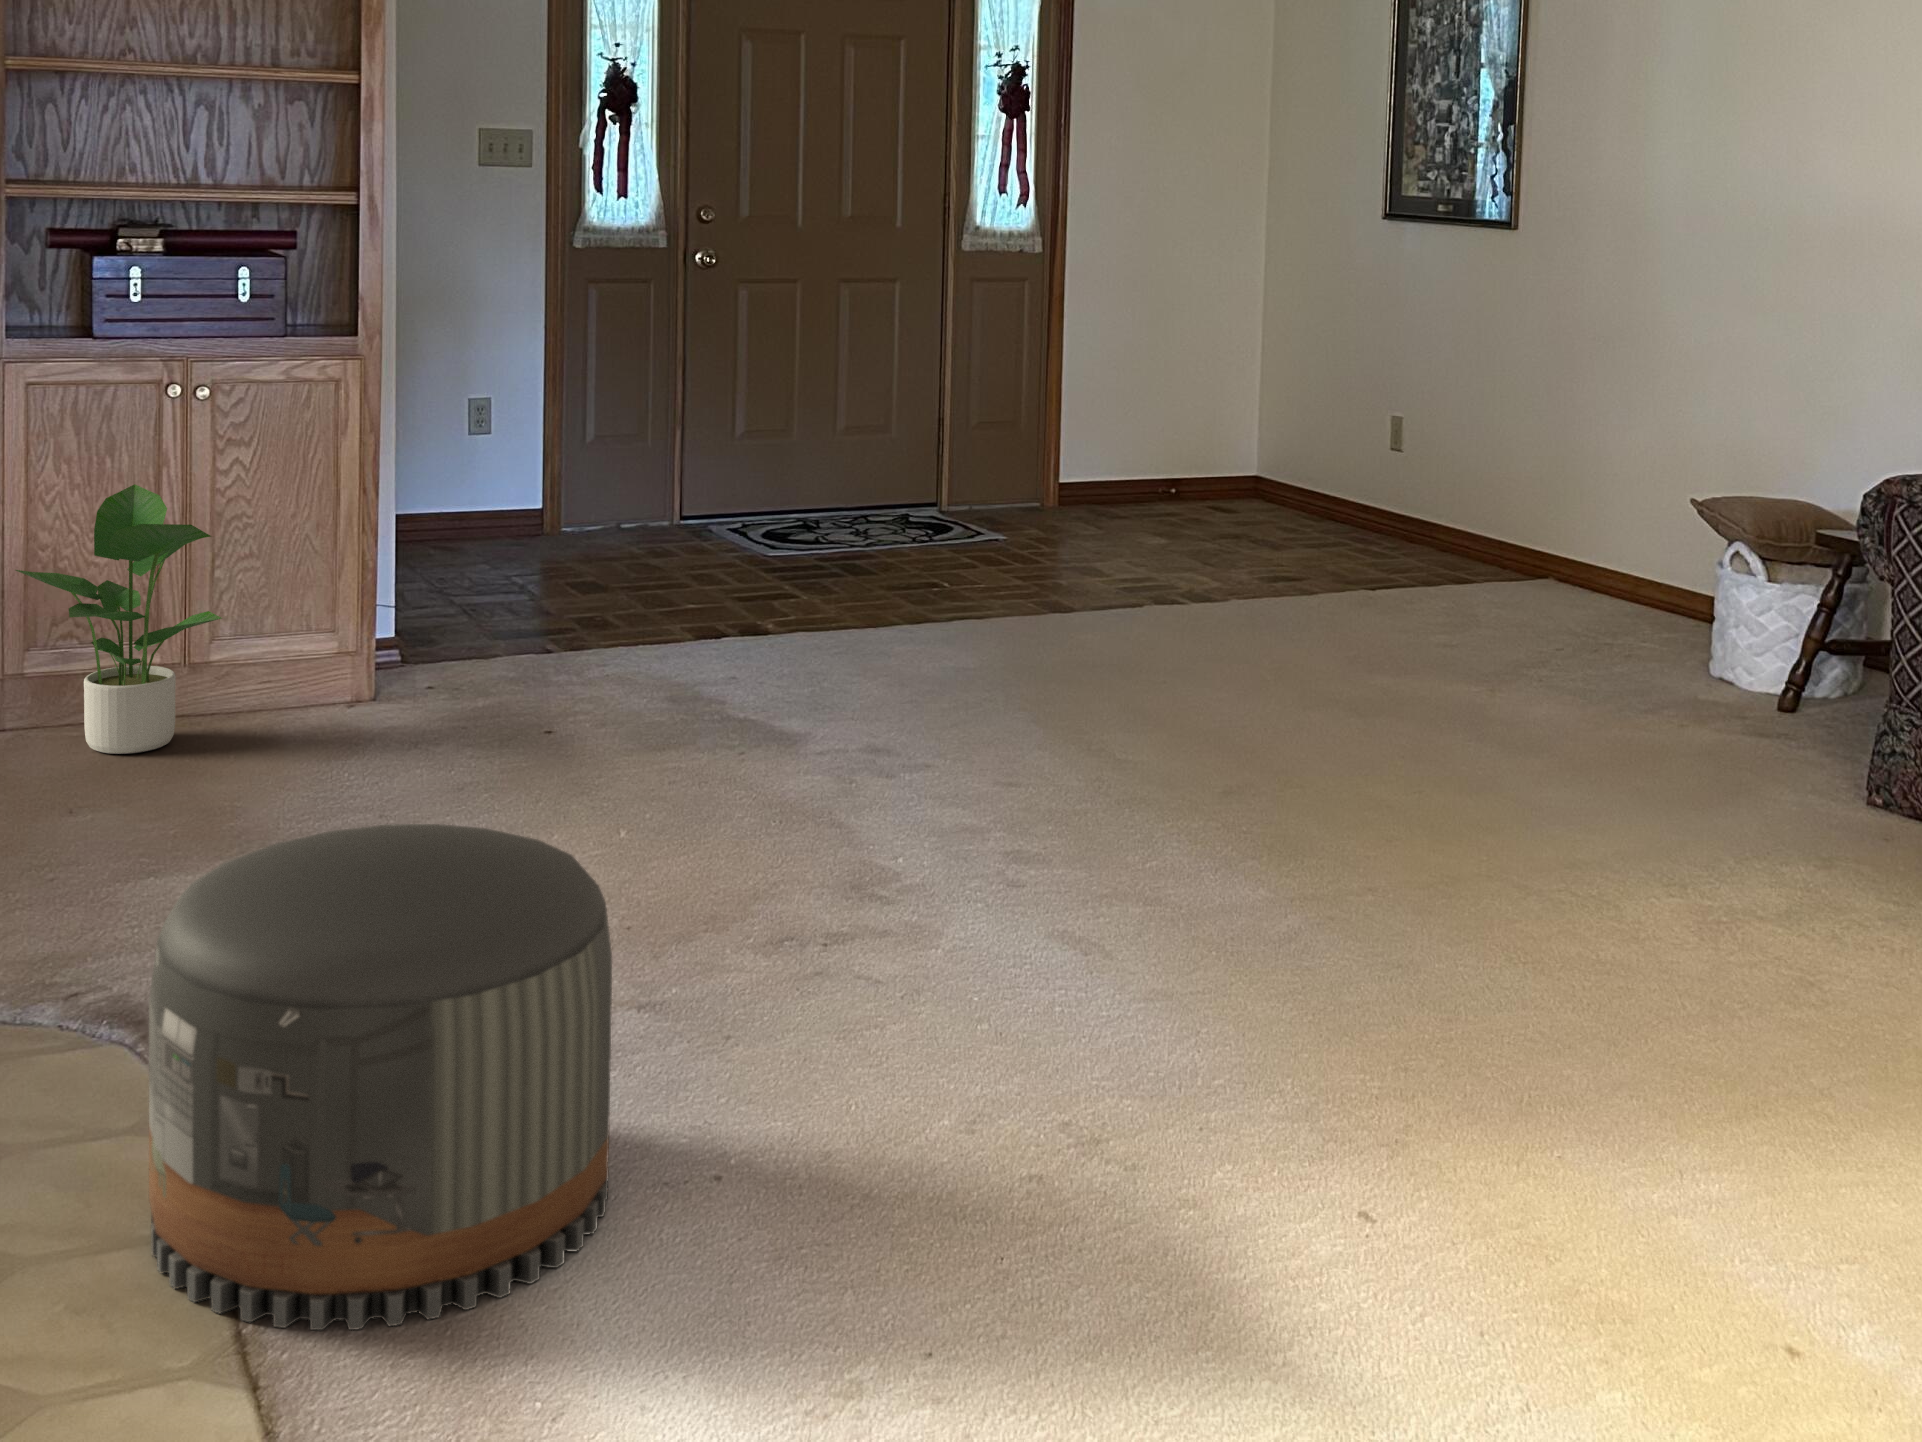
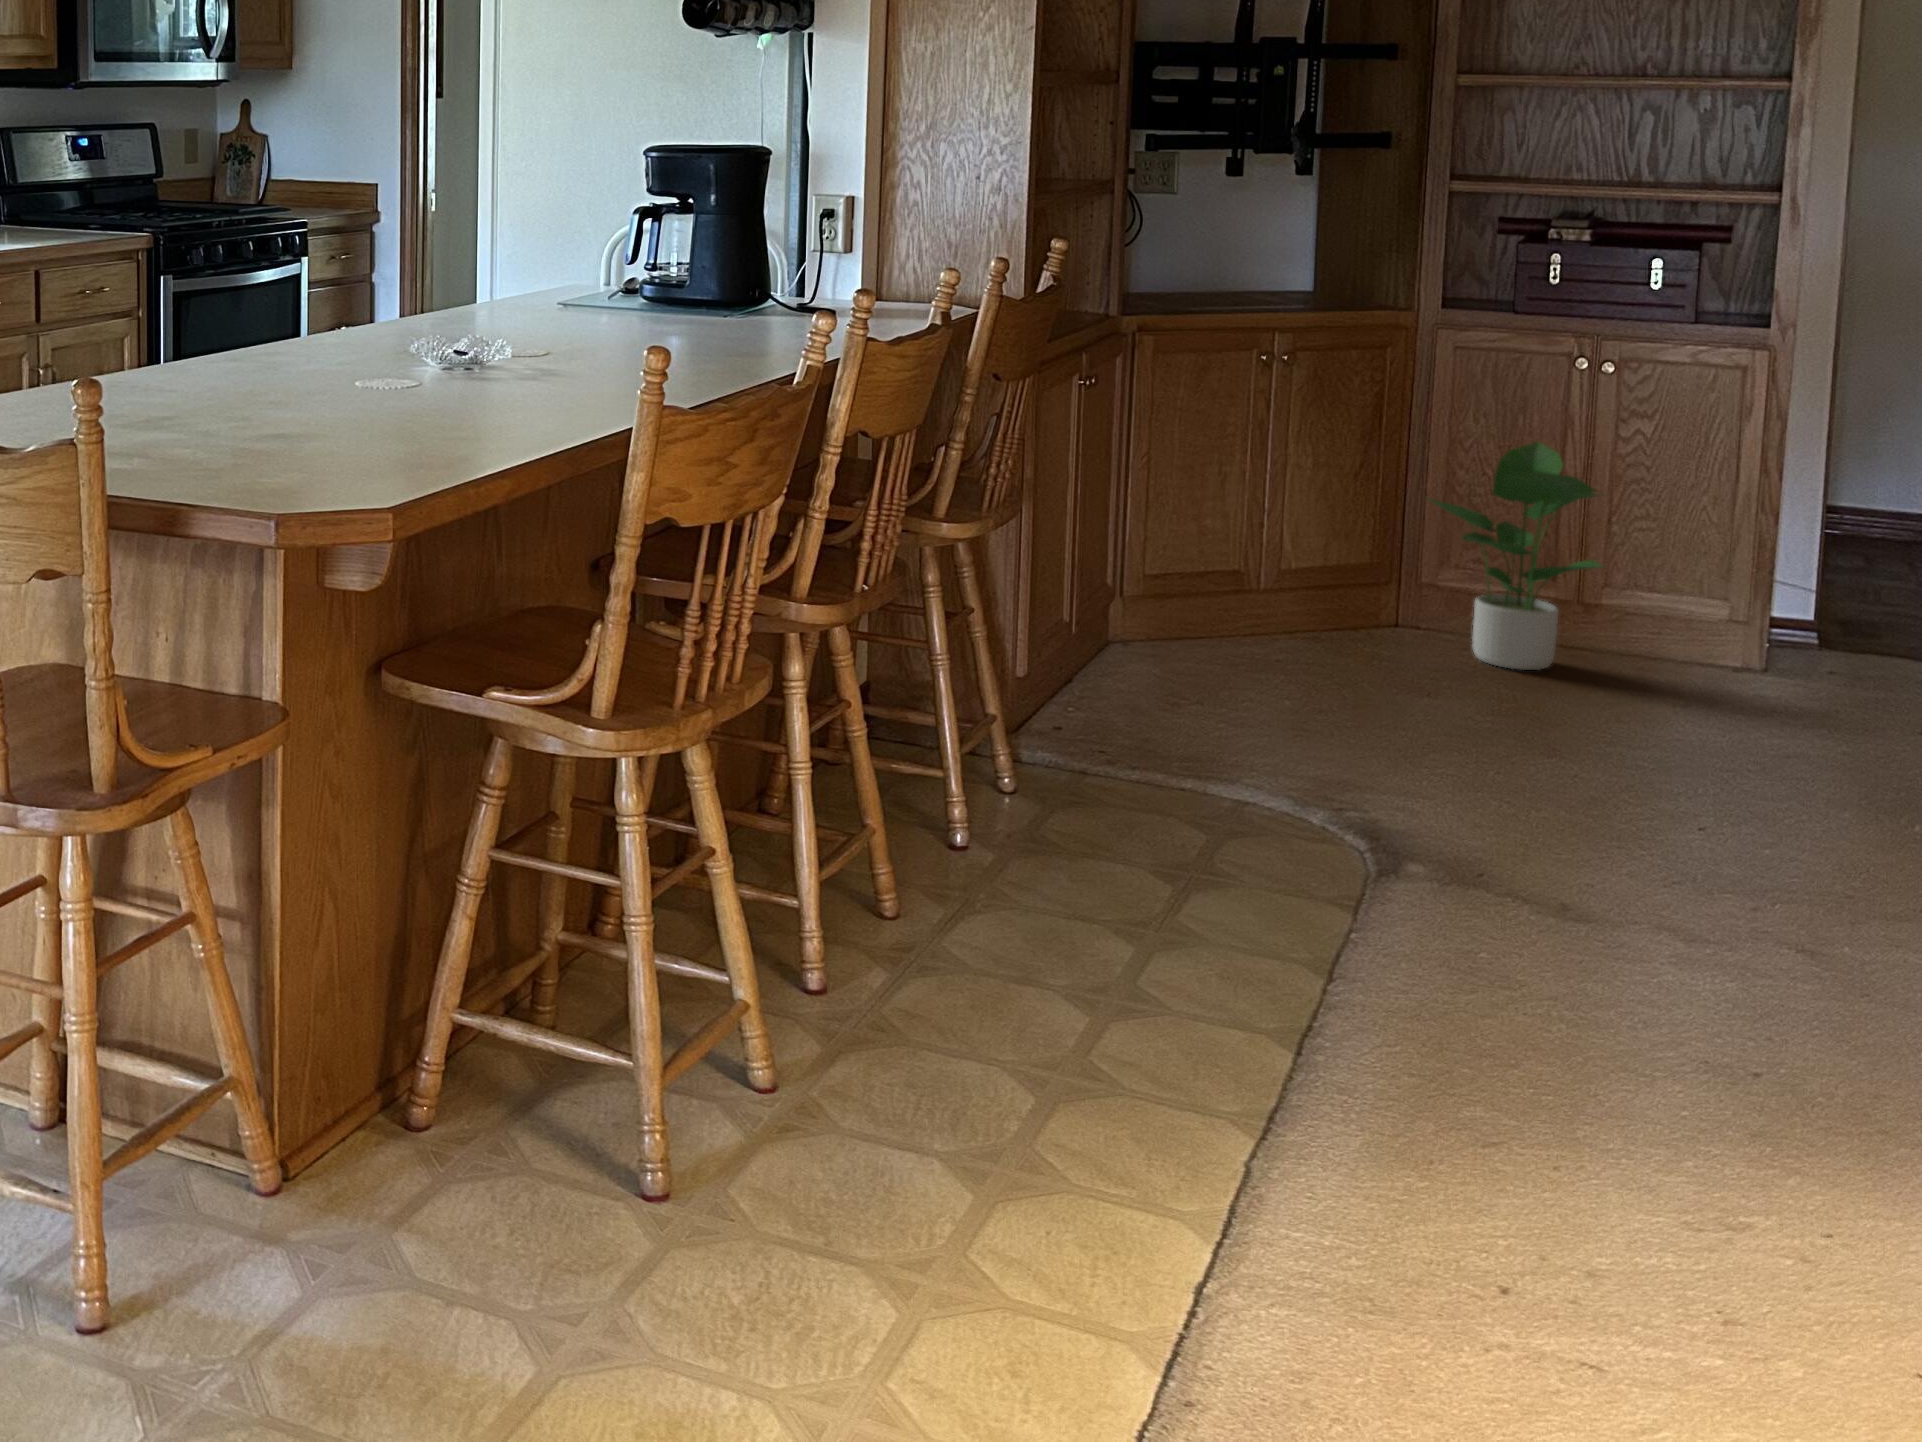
pouf: present [149,824,612,1330] -> none [1397,696,1848,1104]

